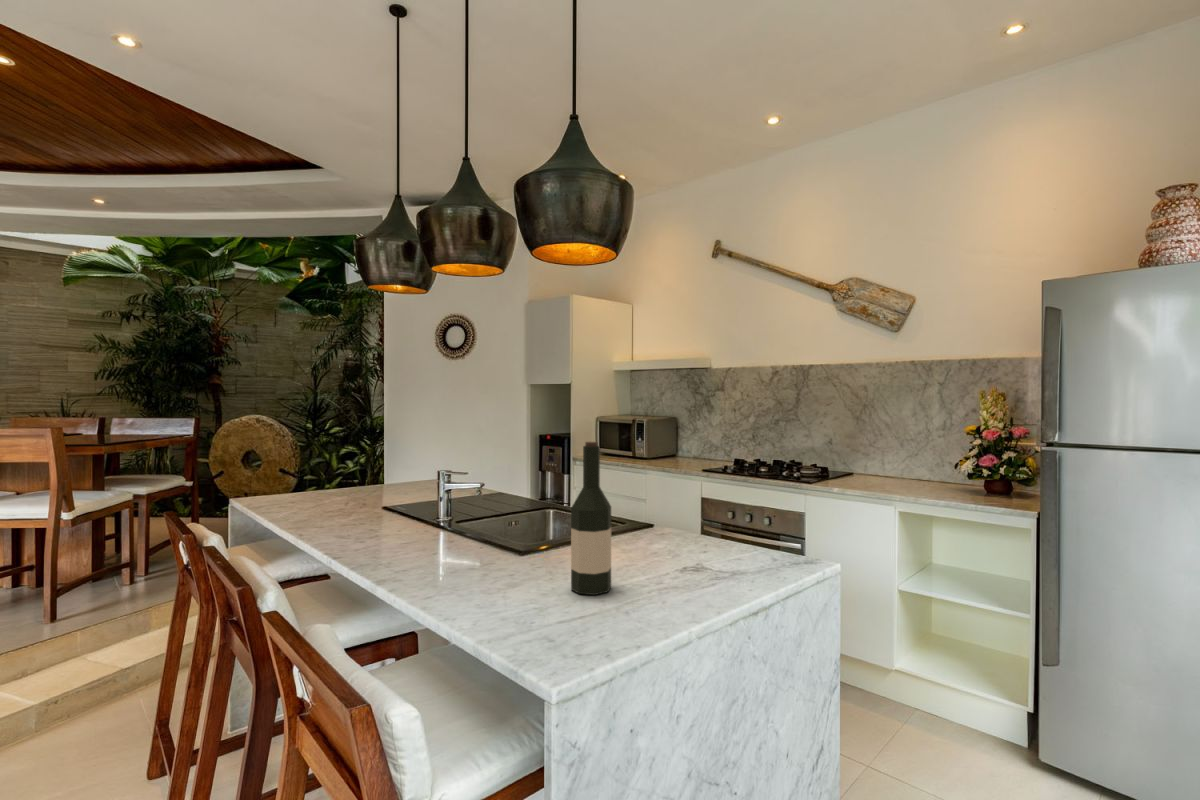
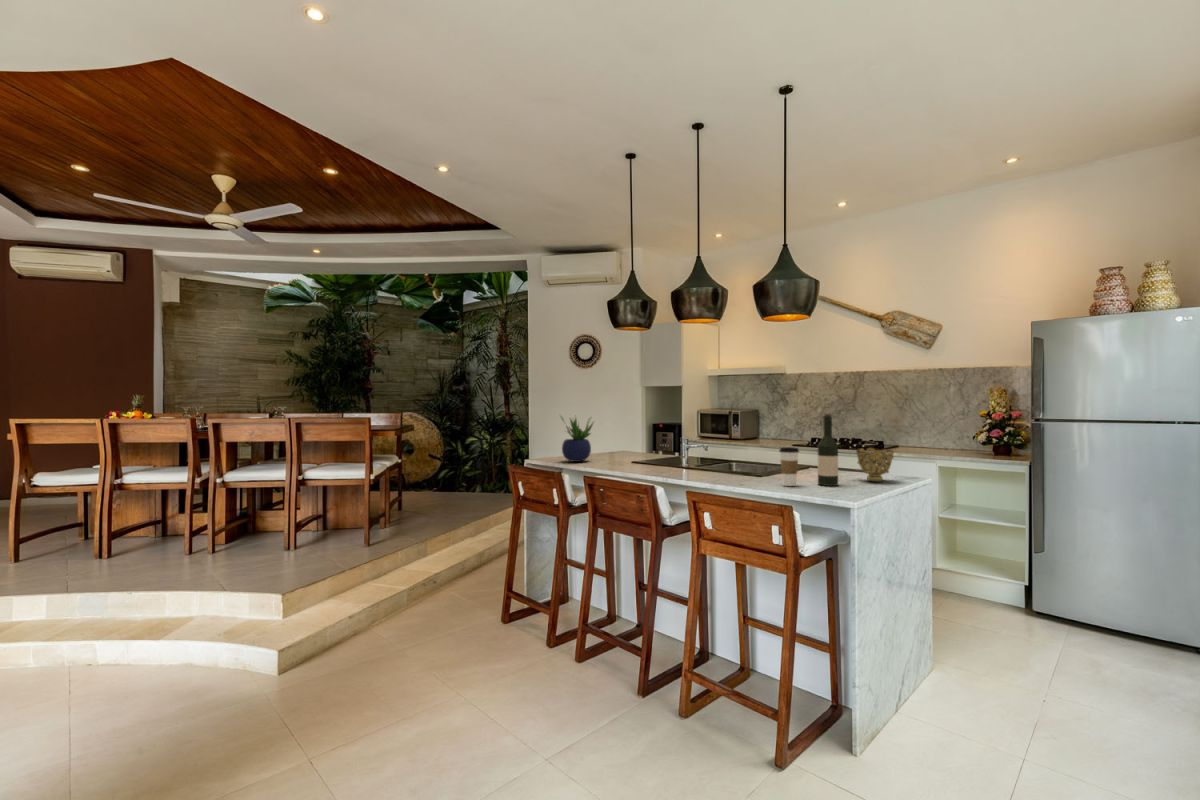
potted plant: none [278,423,346,502] -> present [562,418,593,462]
decorative bowl: none [664,507,735,581] -> present [857,448,894,482]
coffee cup: none [492,508,532,592] -> present [779,447,799,486]

